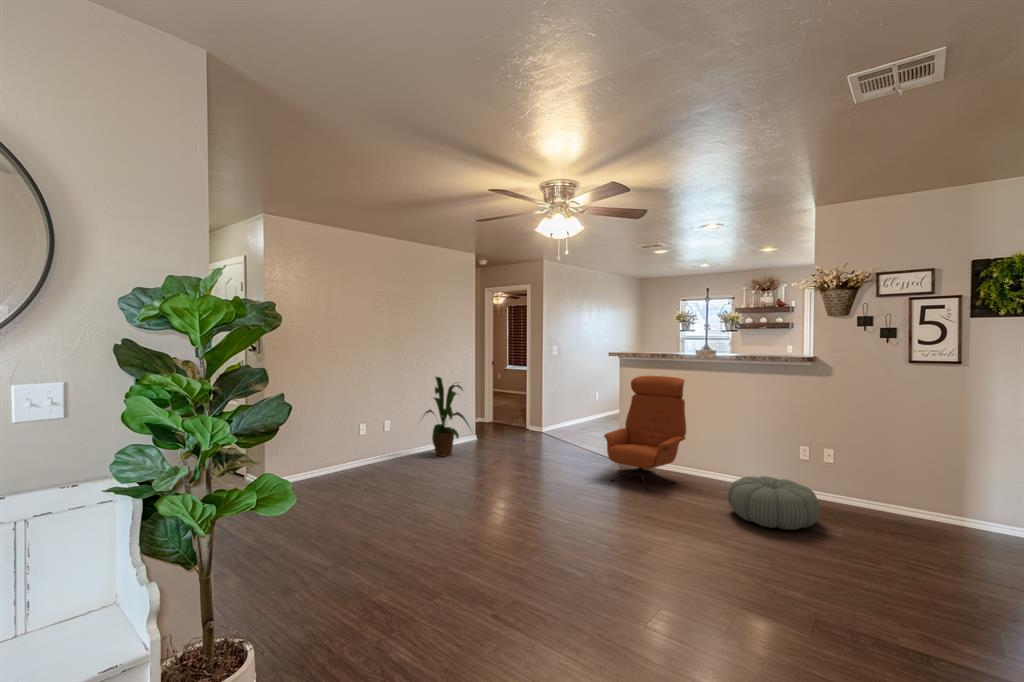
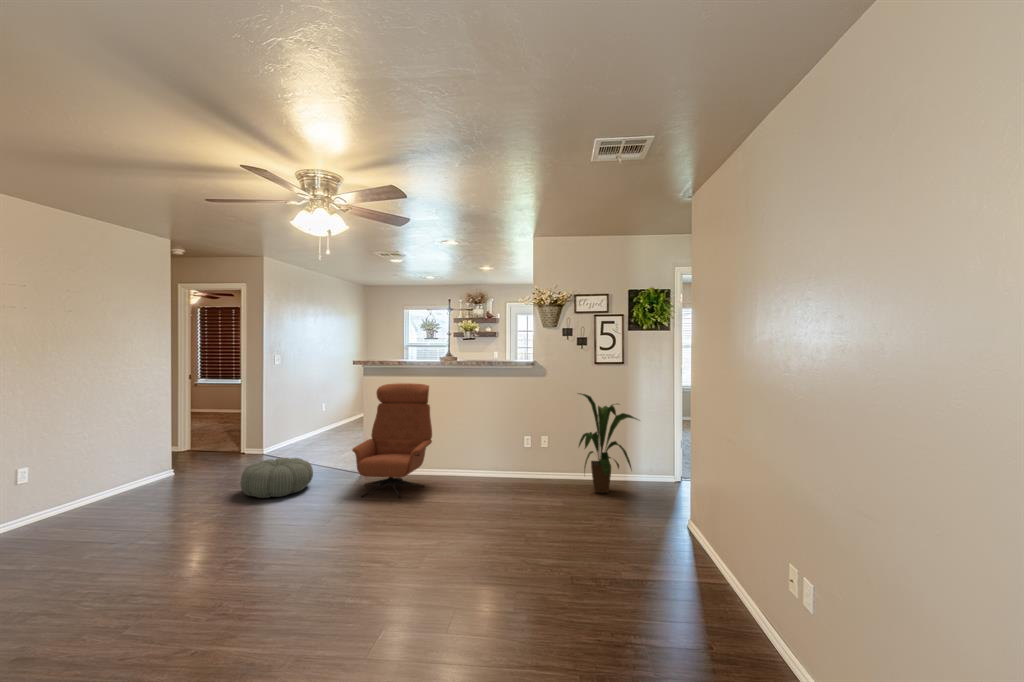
house plant: present [426,377,469,457] -> present [579,393,638,493]
pouf: present [728,476,820,530] -> present [240,458,313,498]

